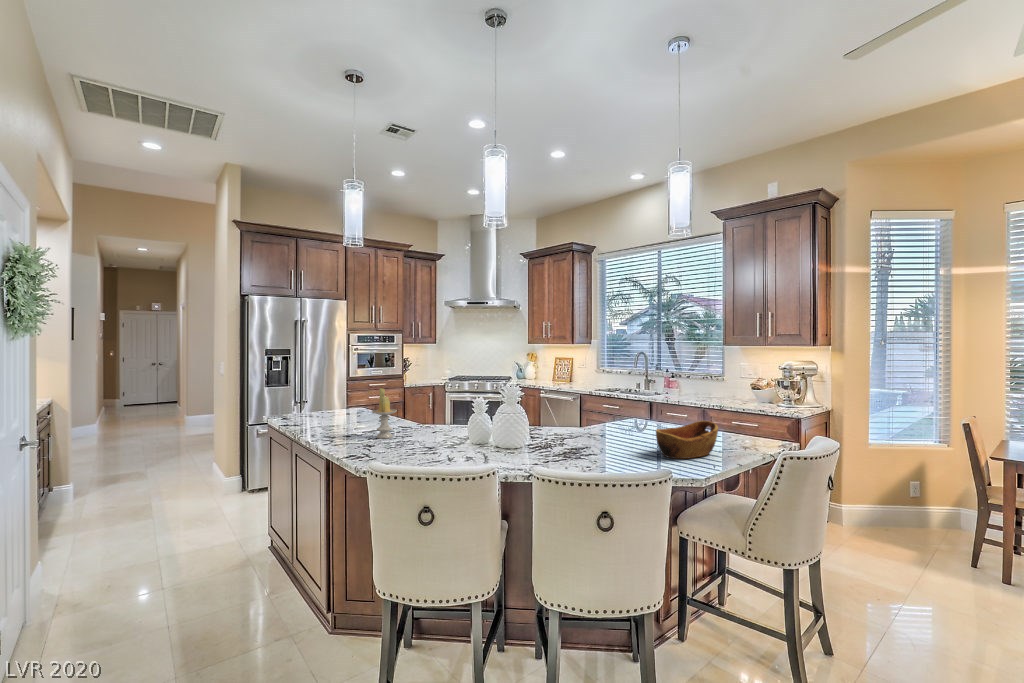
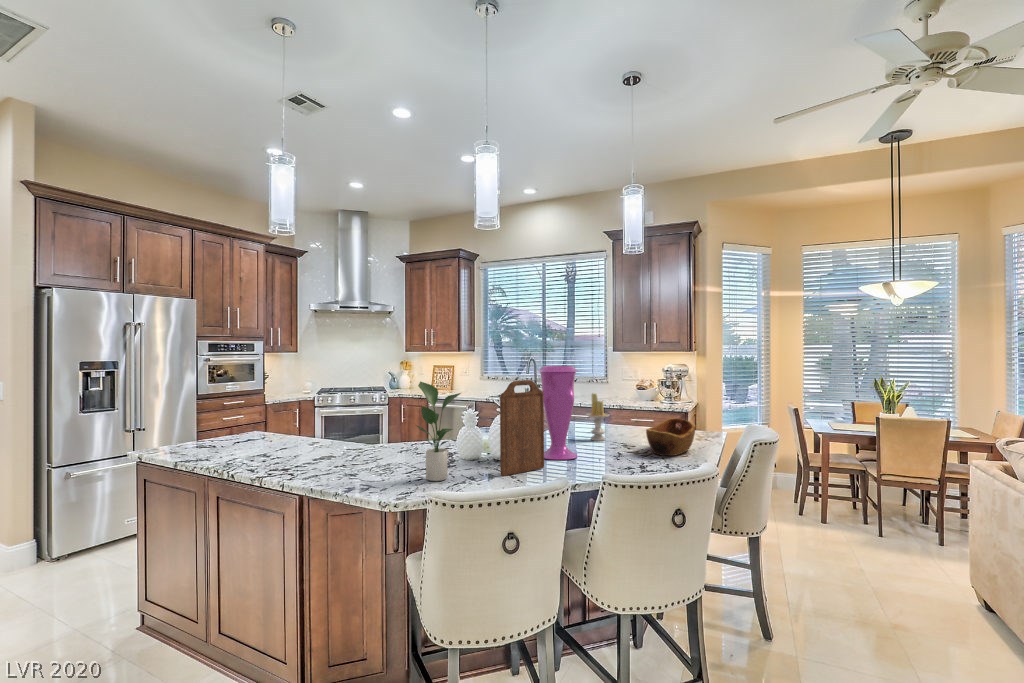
vase: none [543,362,584,452] -> present [538,366,577,460]
potted plant: none [409,373,449,458] -> present [416,382,461,481]
cutting board: none [483,376,530,460] -> present [500,380,544,476]
candle: present [372,388,397,439] -> present [586,394,610,441]

